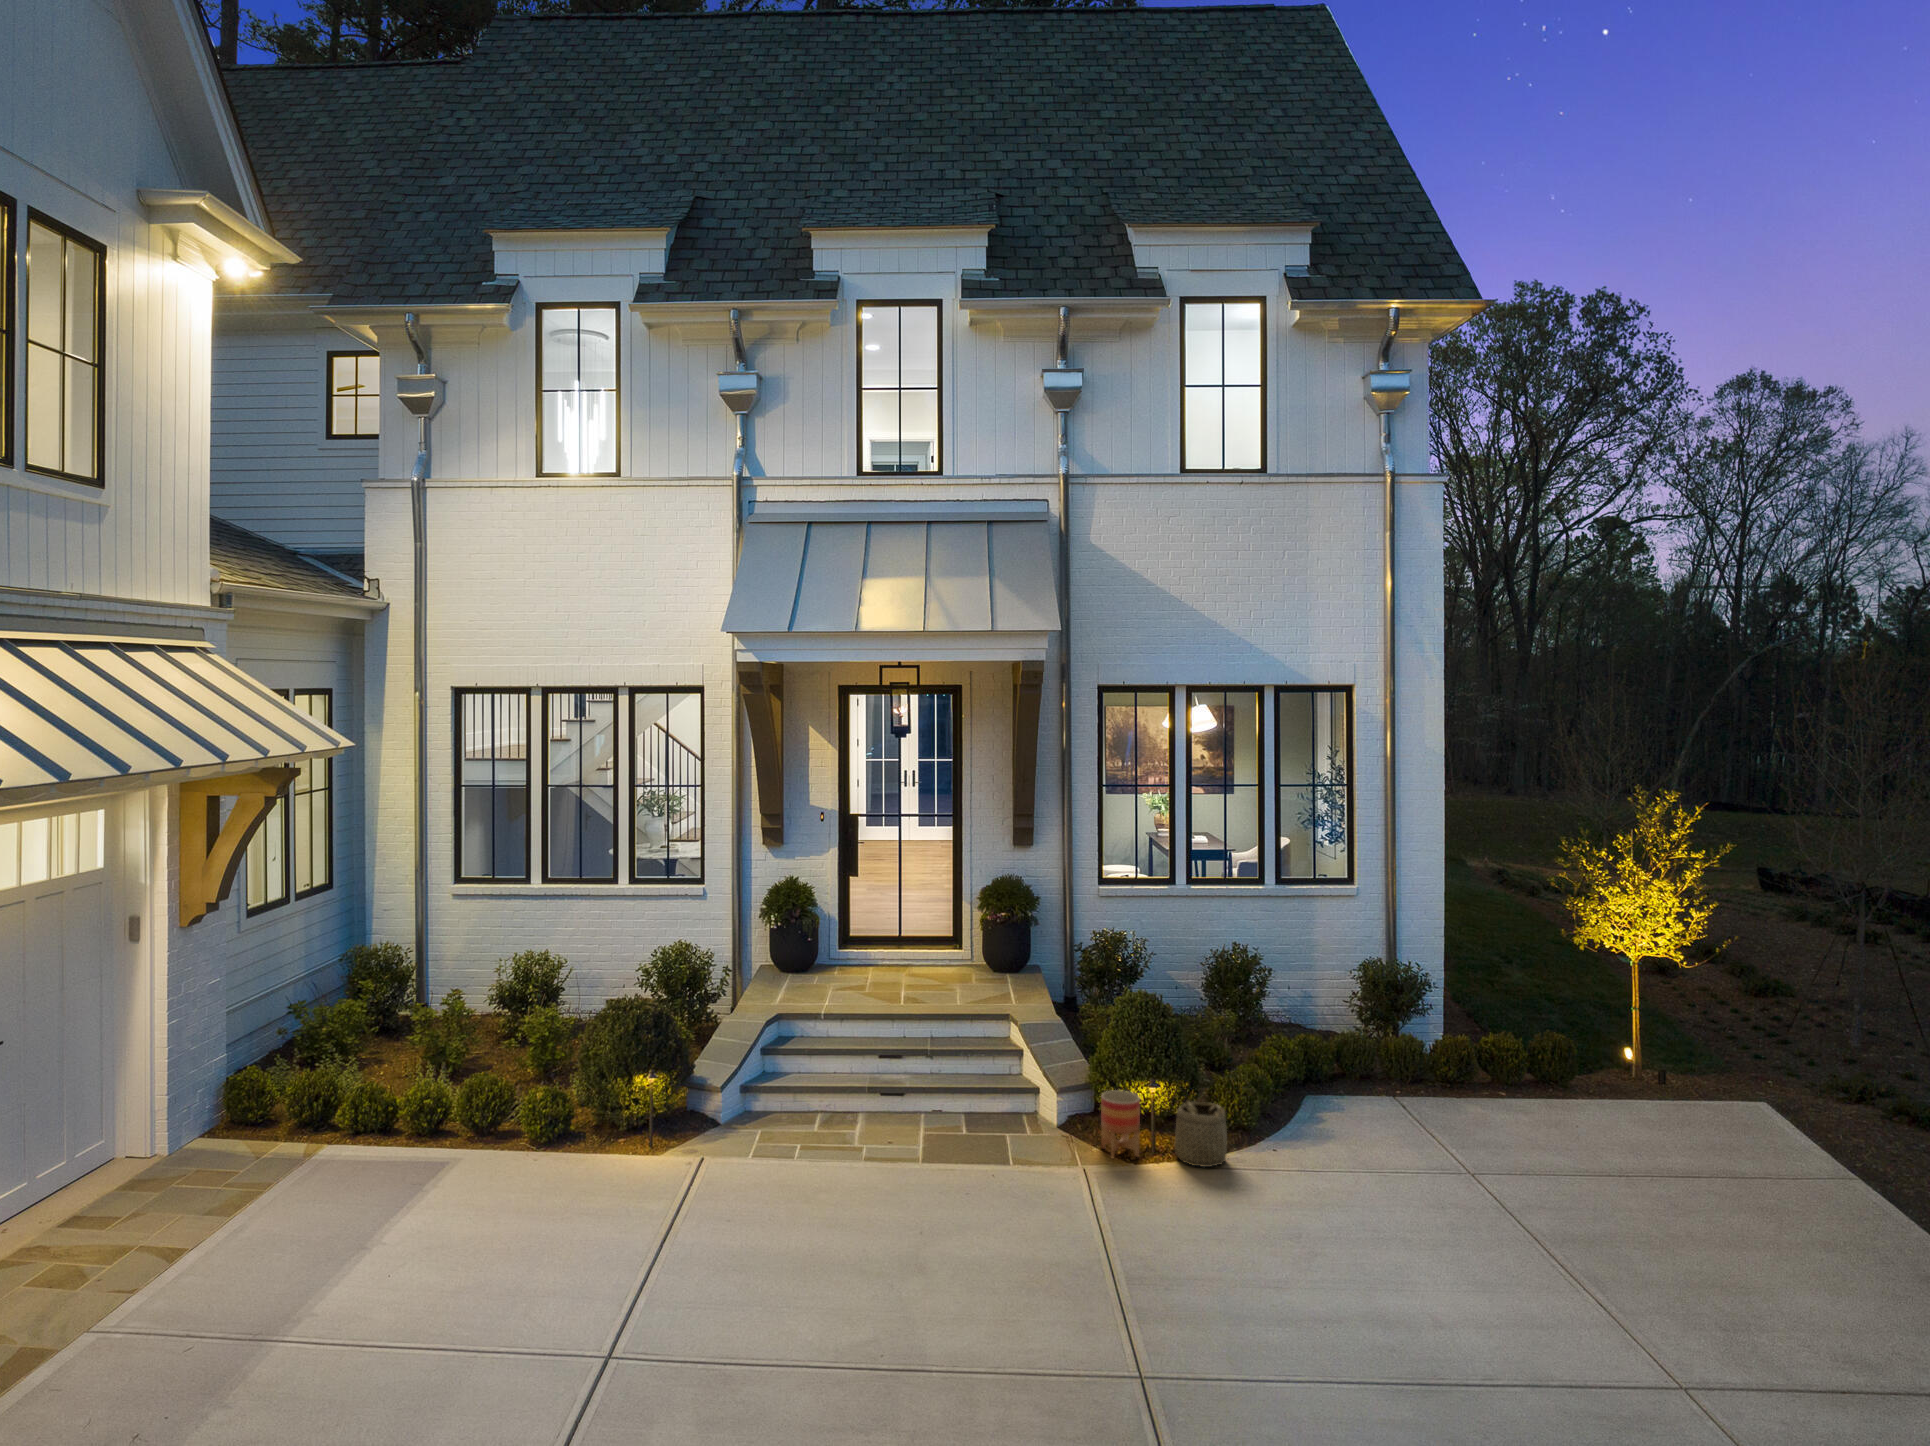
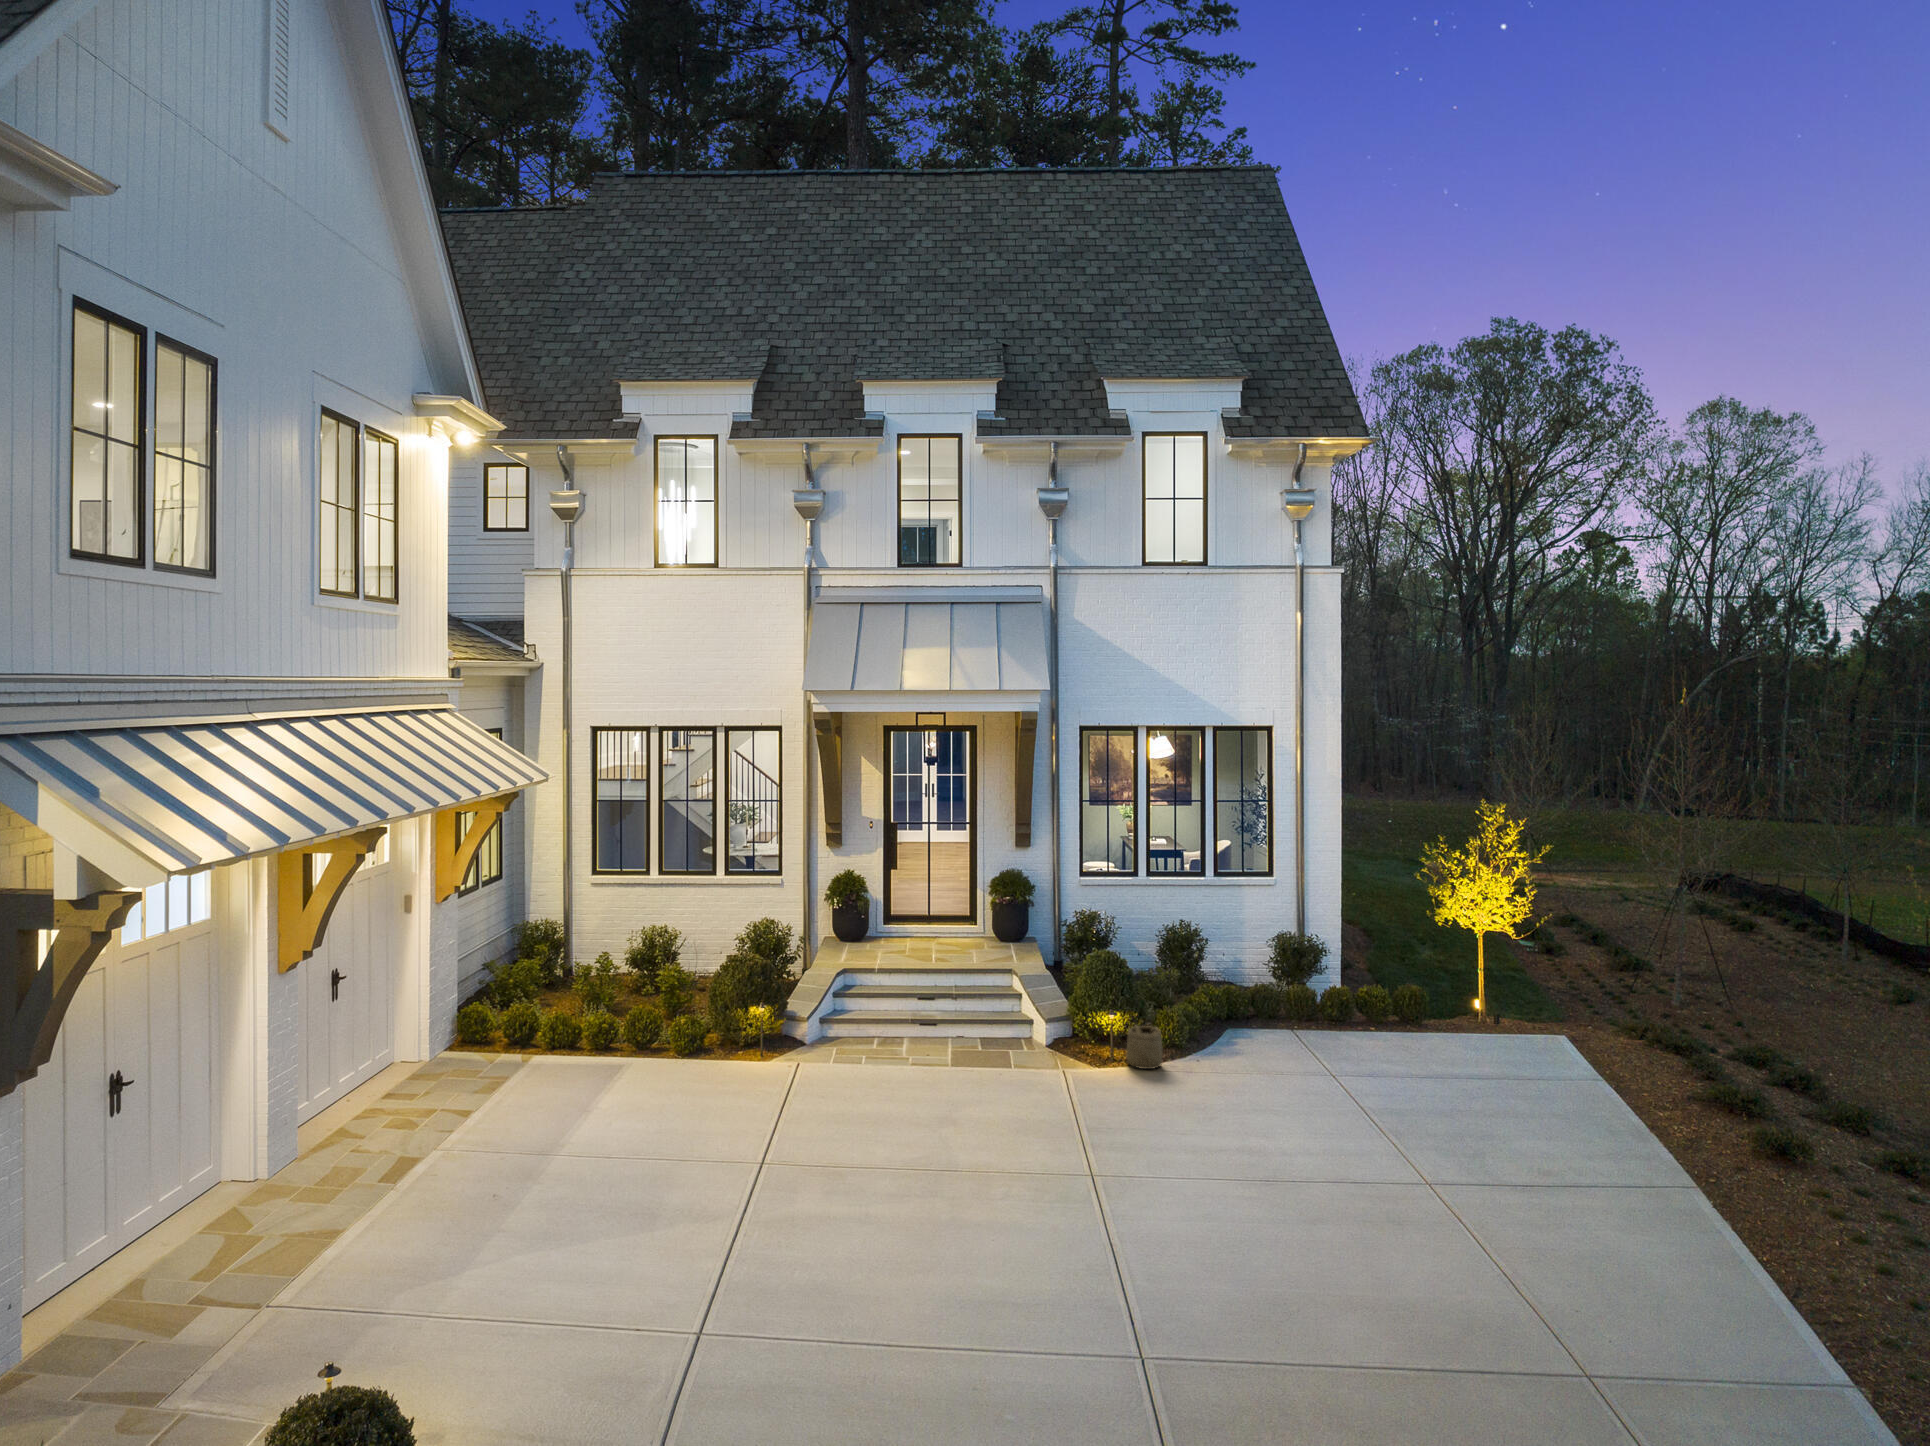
planter: present [1101,1090,1140,1159] -> none [1076,1018,1102,1065]

